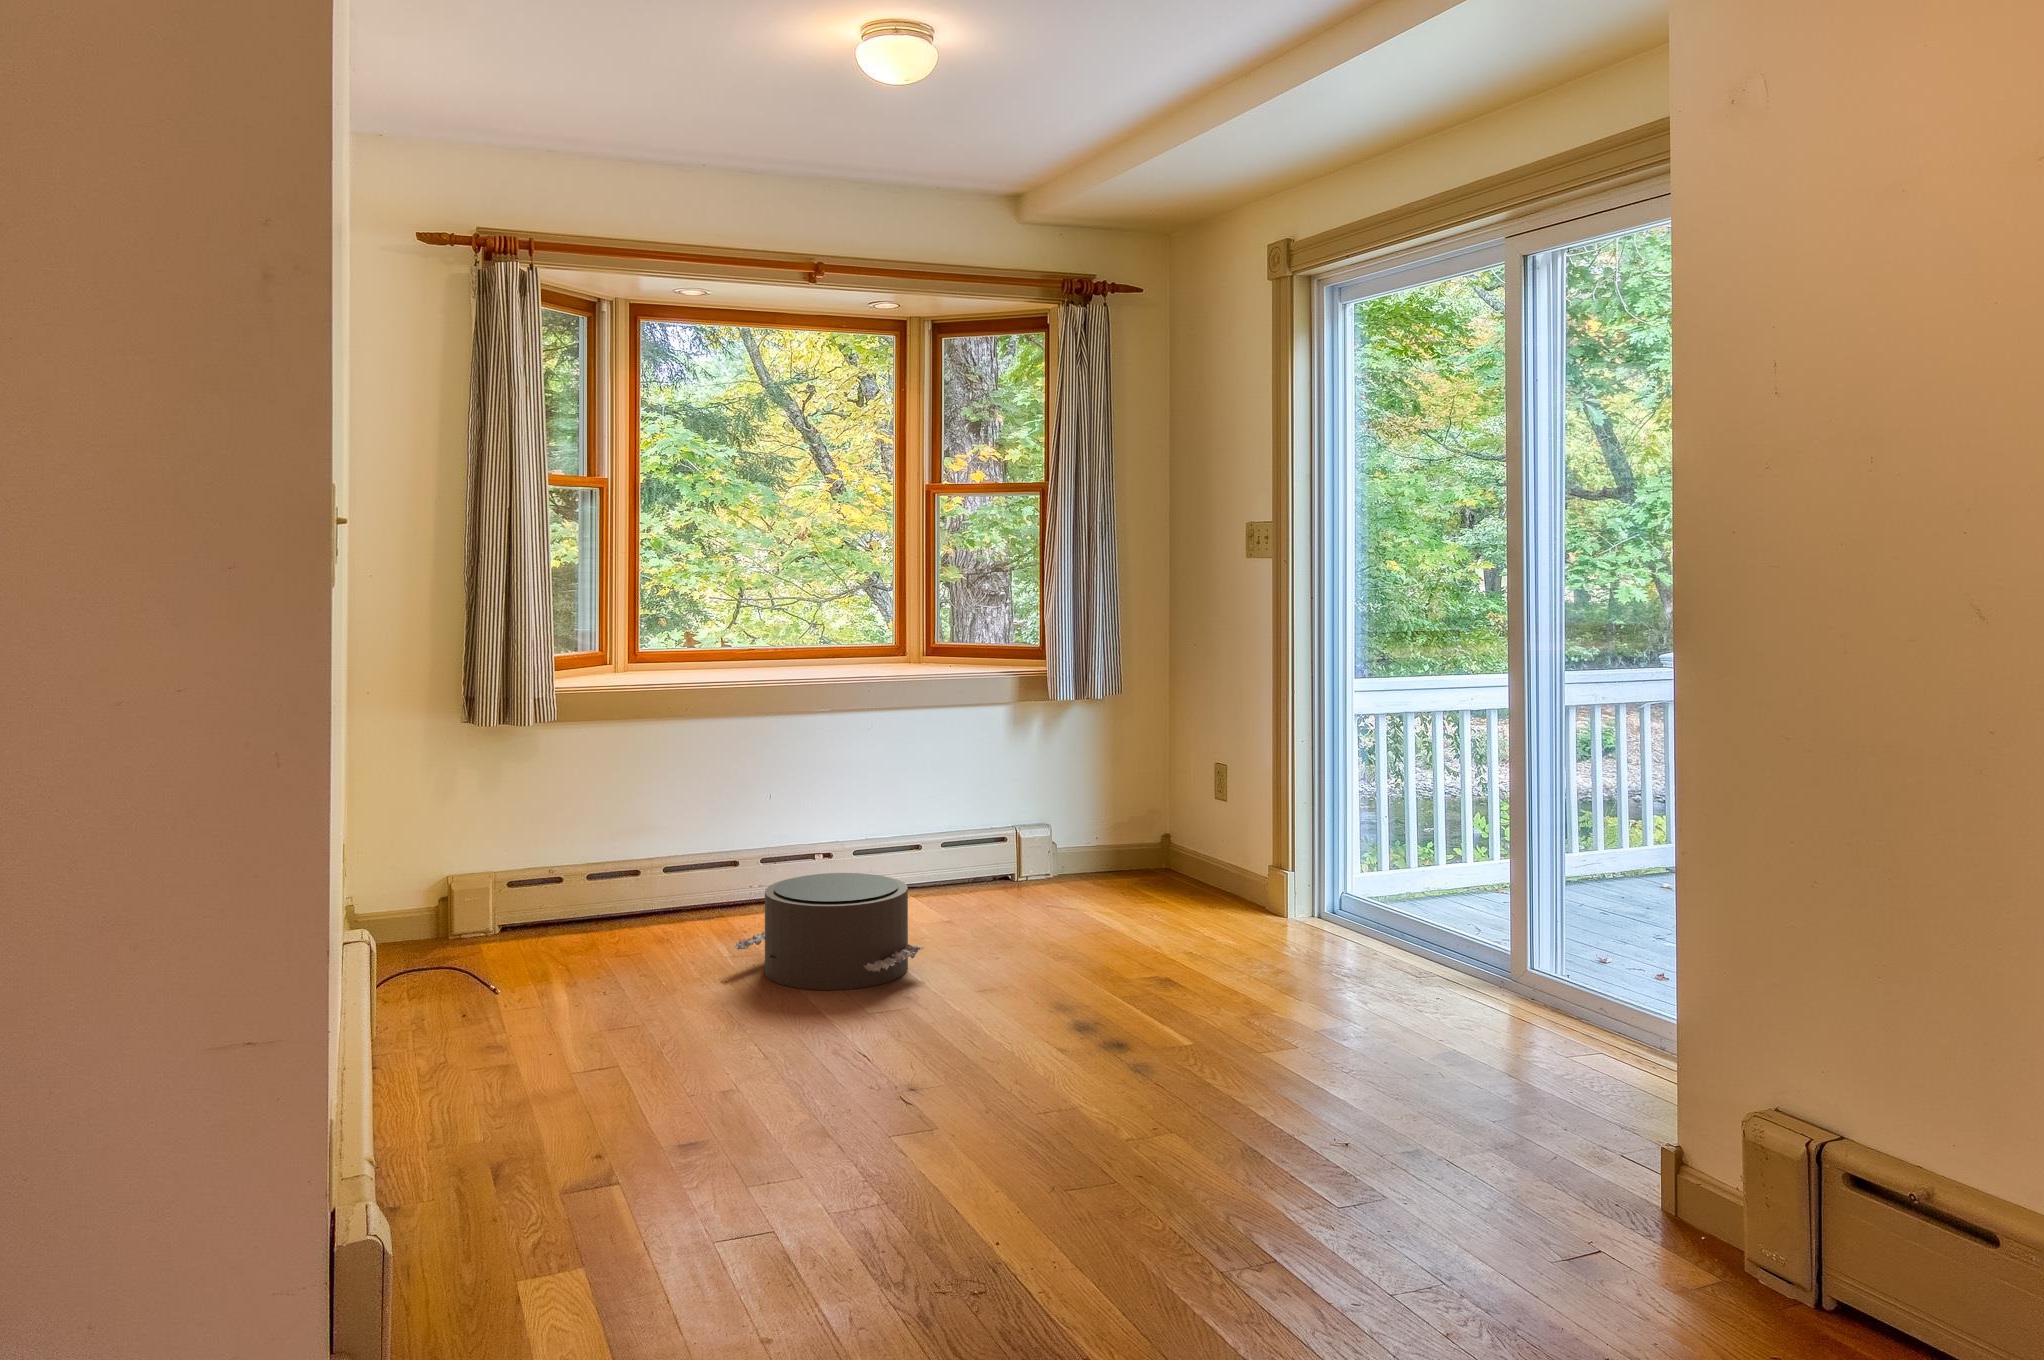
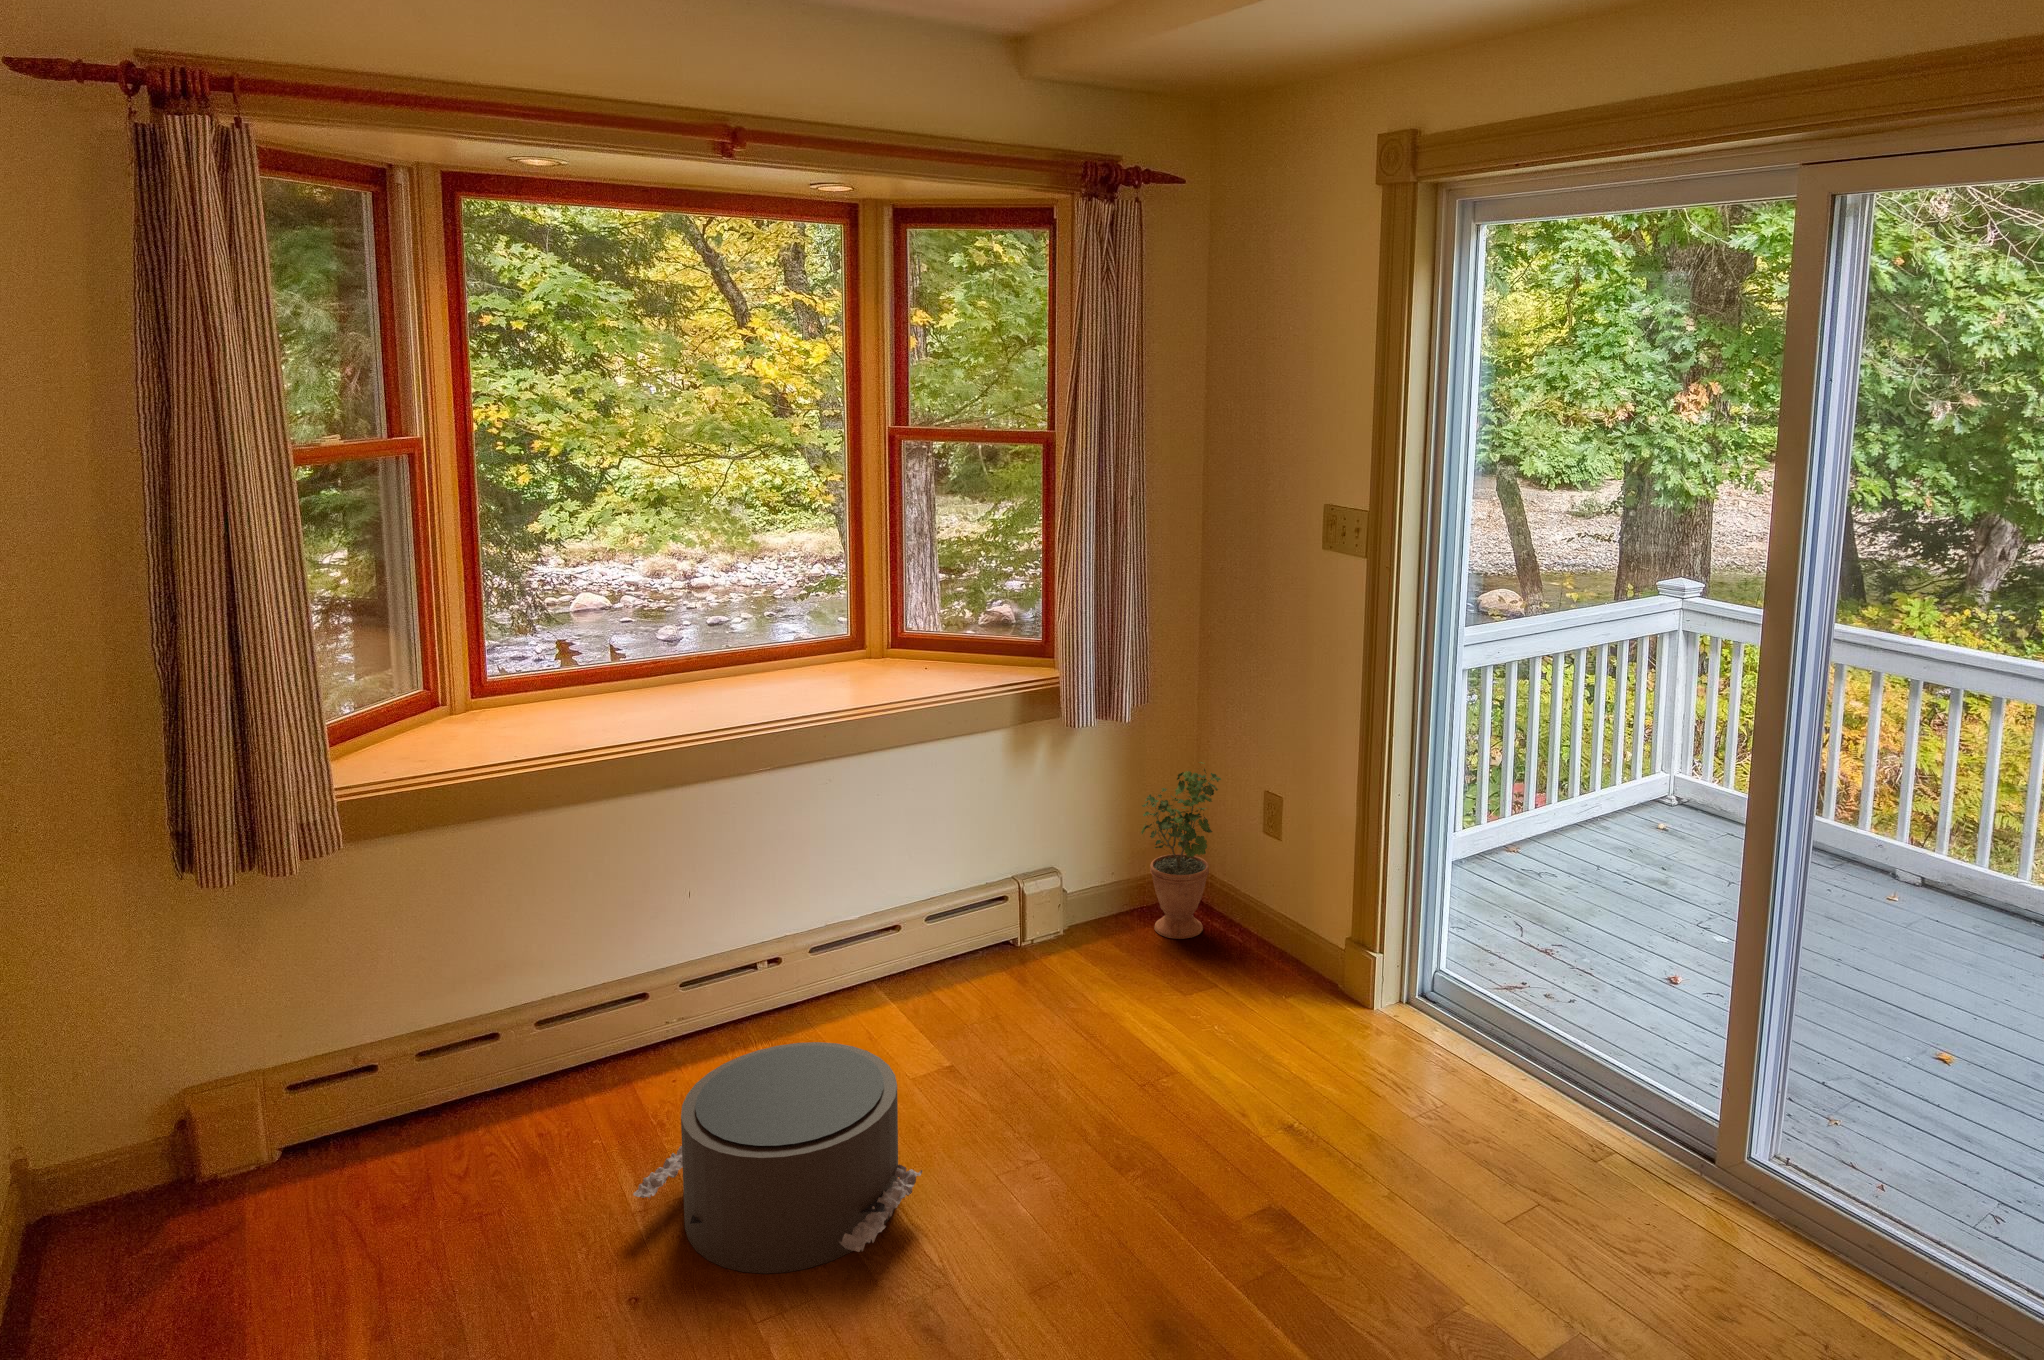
potted plant: none [1116,742,1182,884] -> present [1141,762,1221,939]

